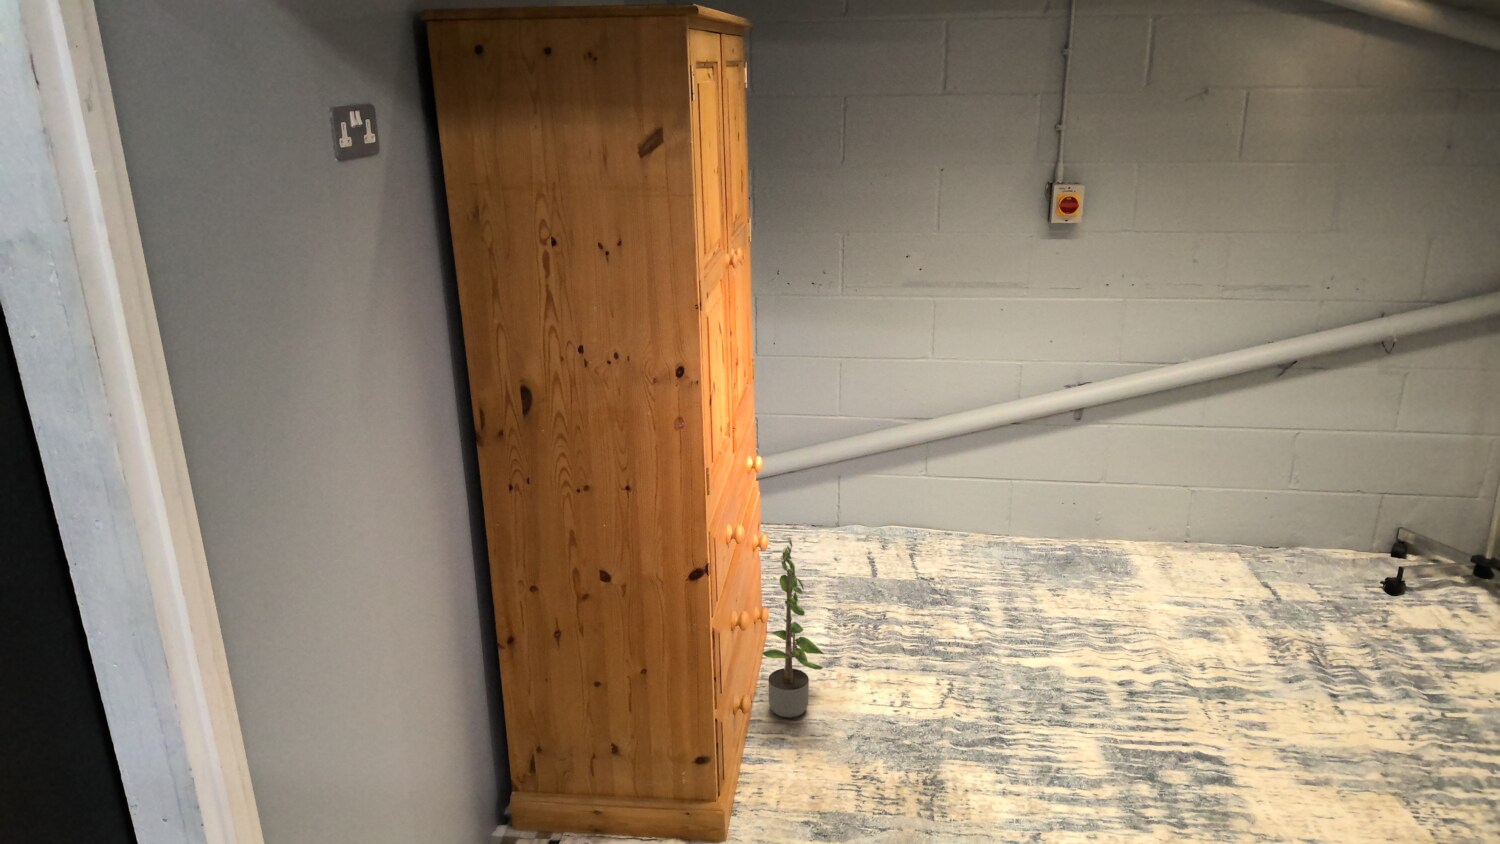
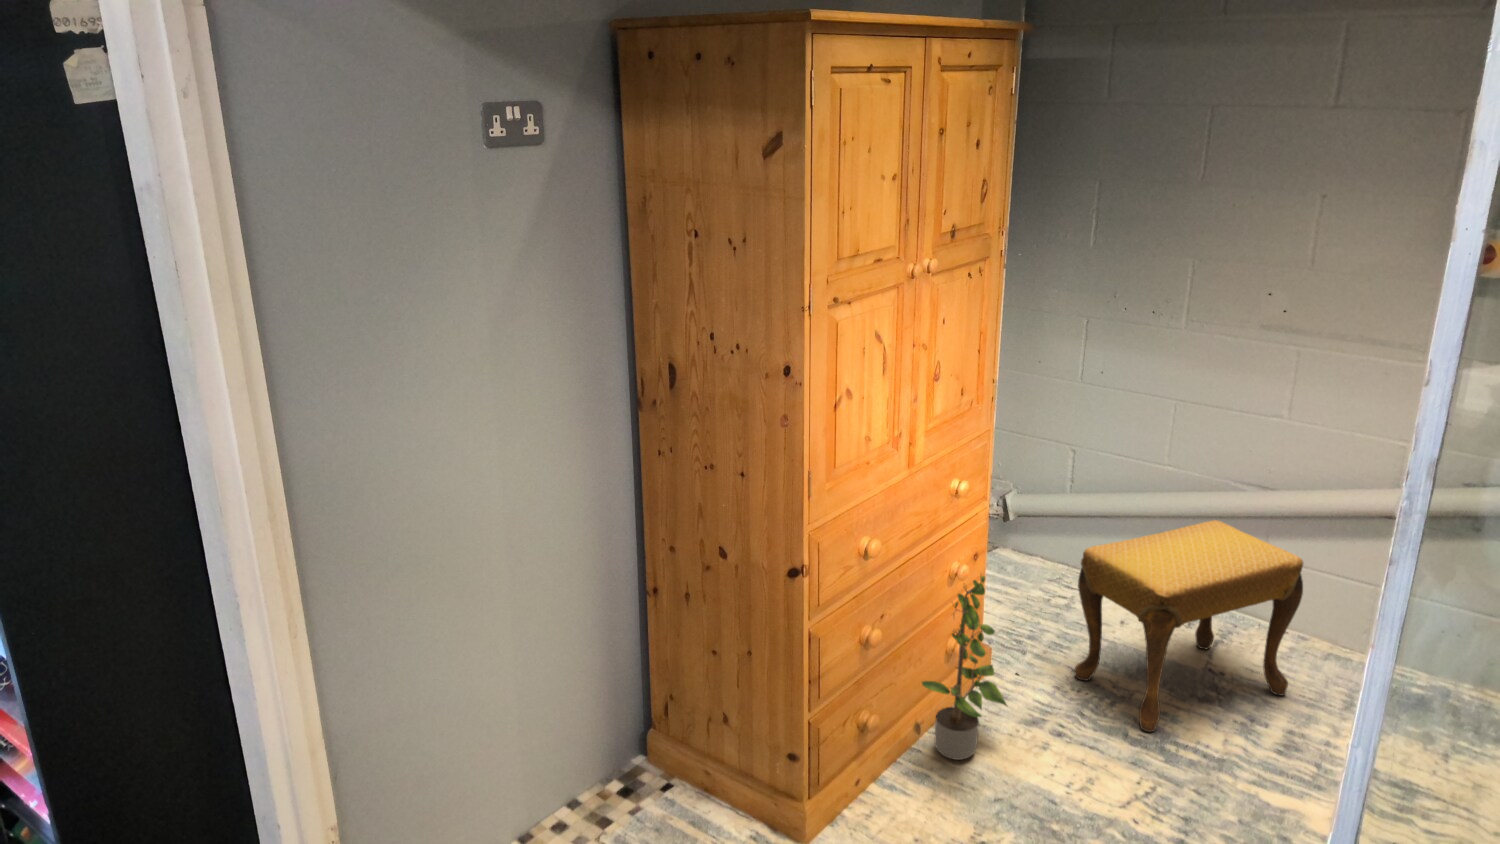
footstool: none [830,451,990,642] -> present [1075,520,1303,732]

